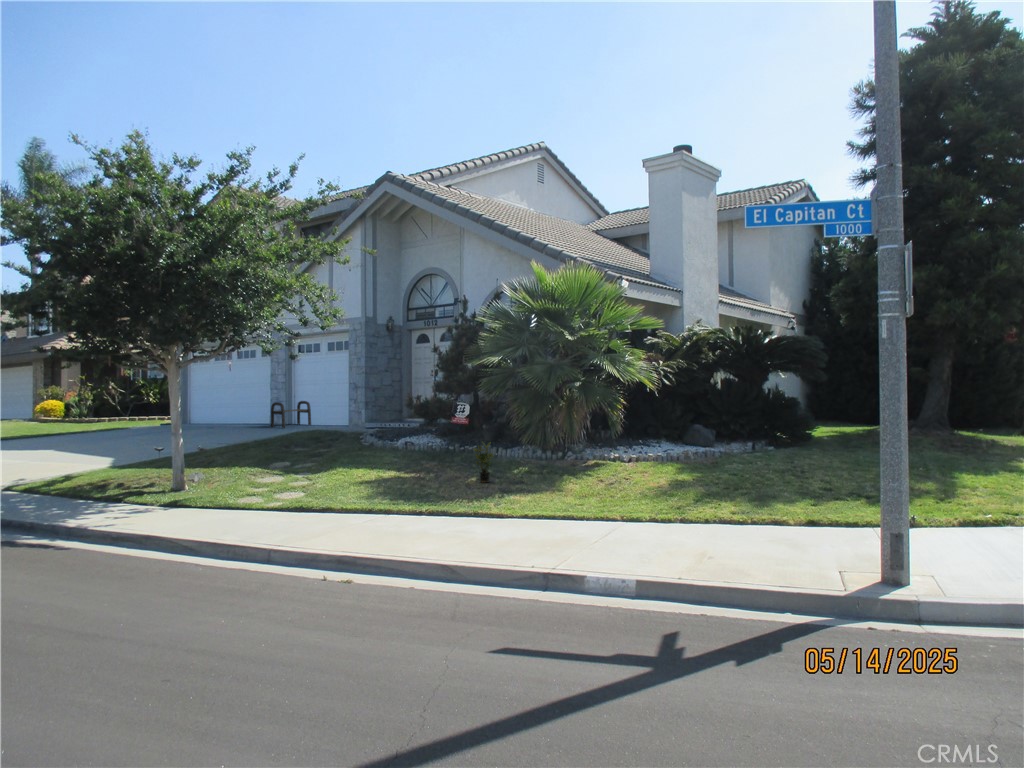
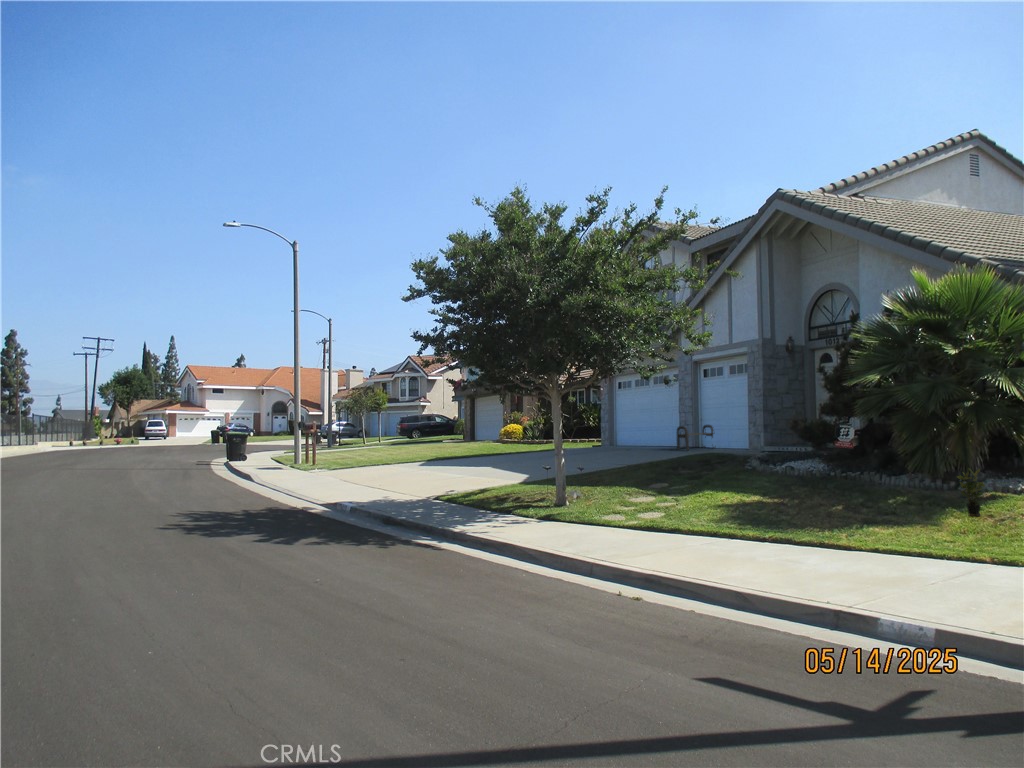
potted plant: present [474,442,493,483] -> present [957,468,985,516]

